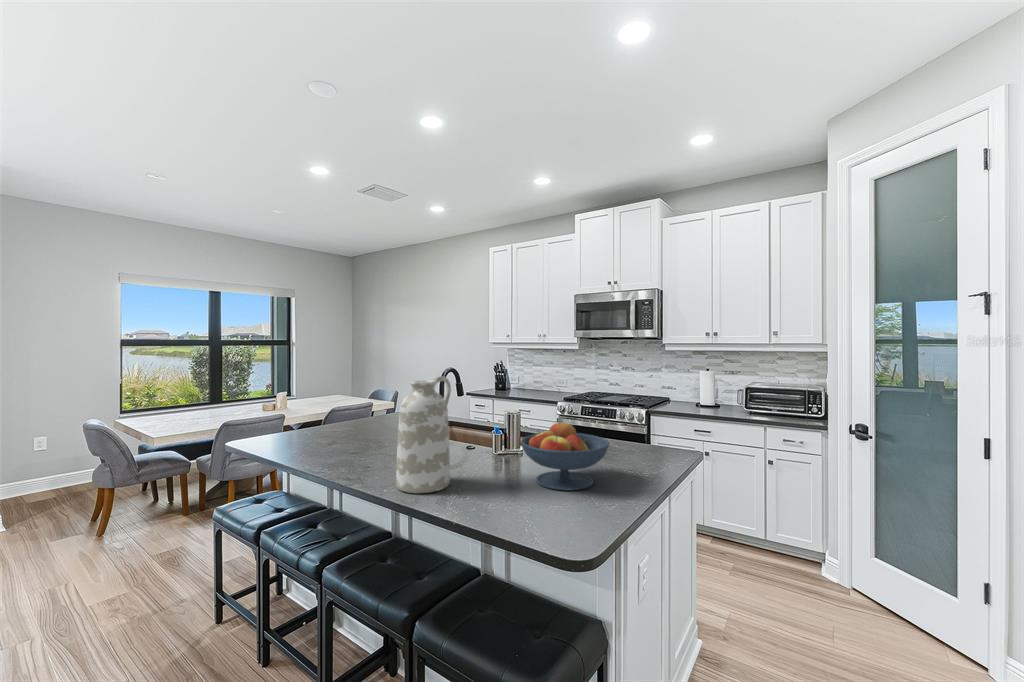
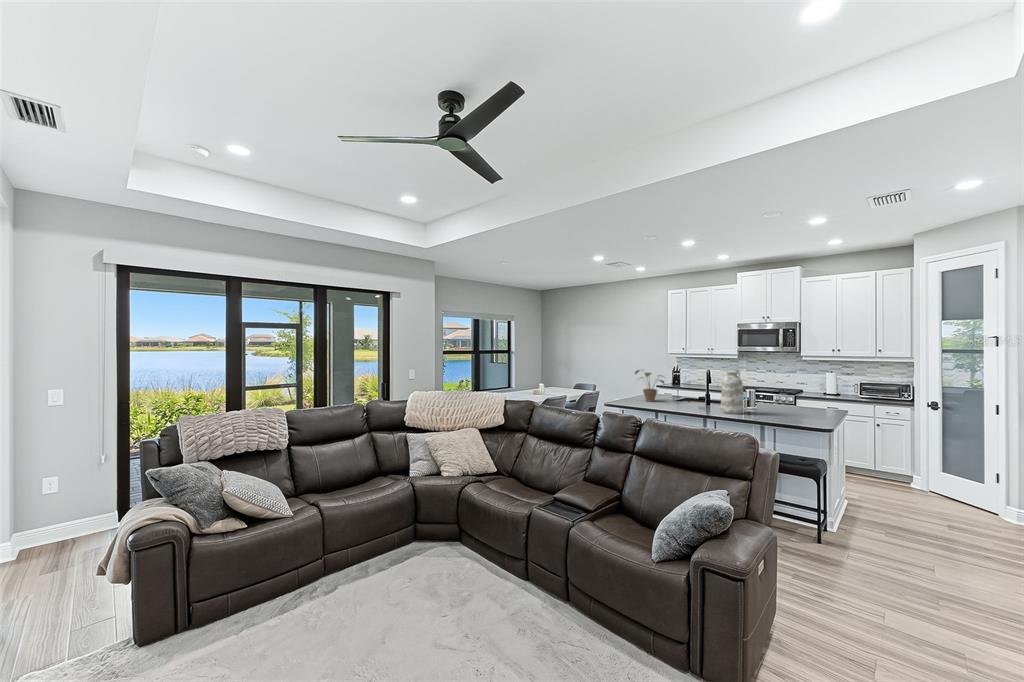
potted plant: none [297,373,370,442] -> present [635,370,664,402]
fruit bowl: present [521,422,609,490] -> none [769,390,812,415]

